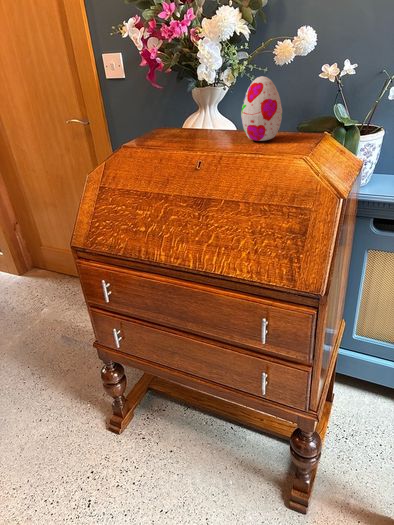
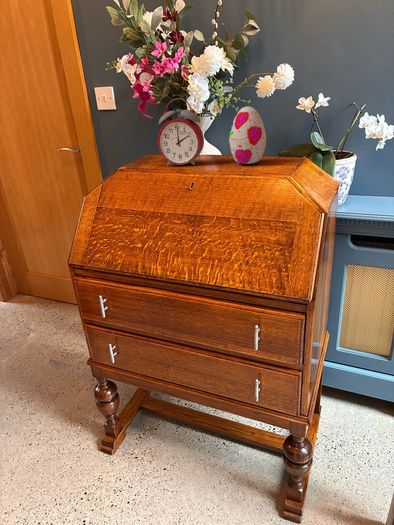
alarm clock: none [164,67,214,142] -> present [158,98,204,166]

